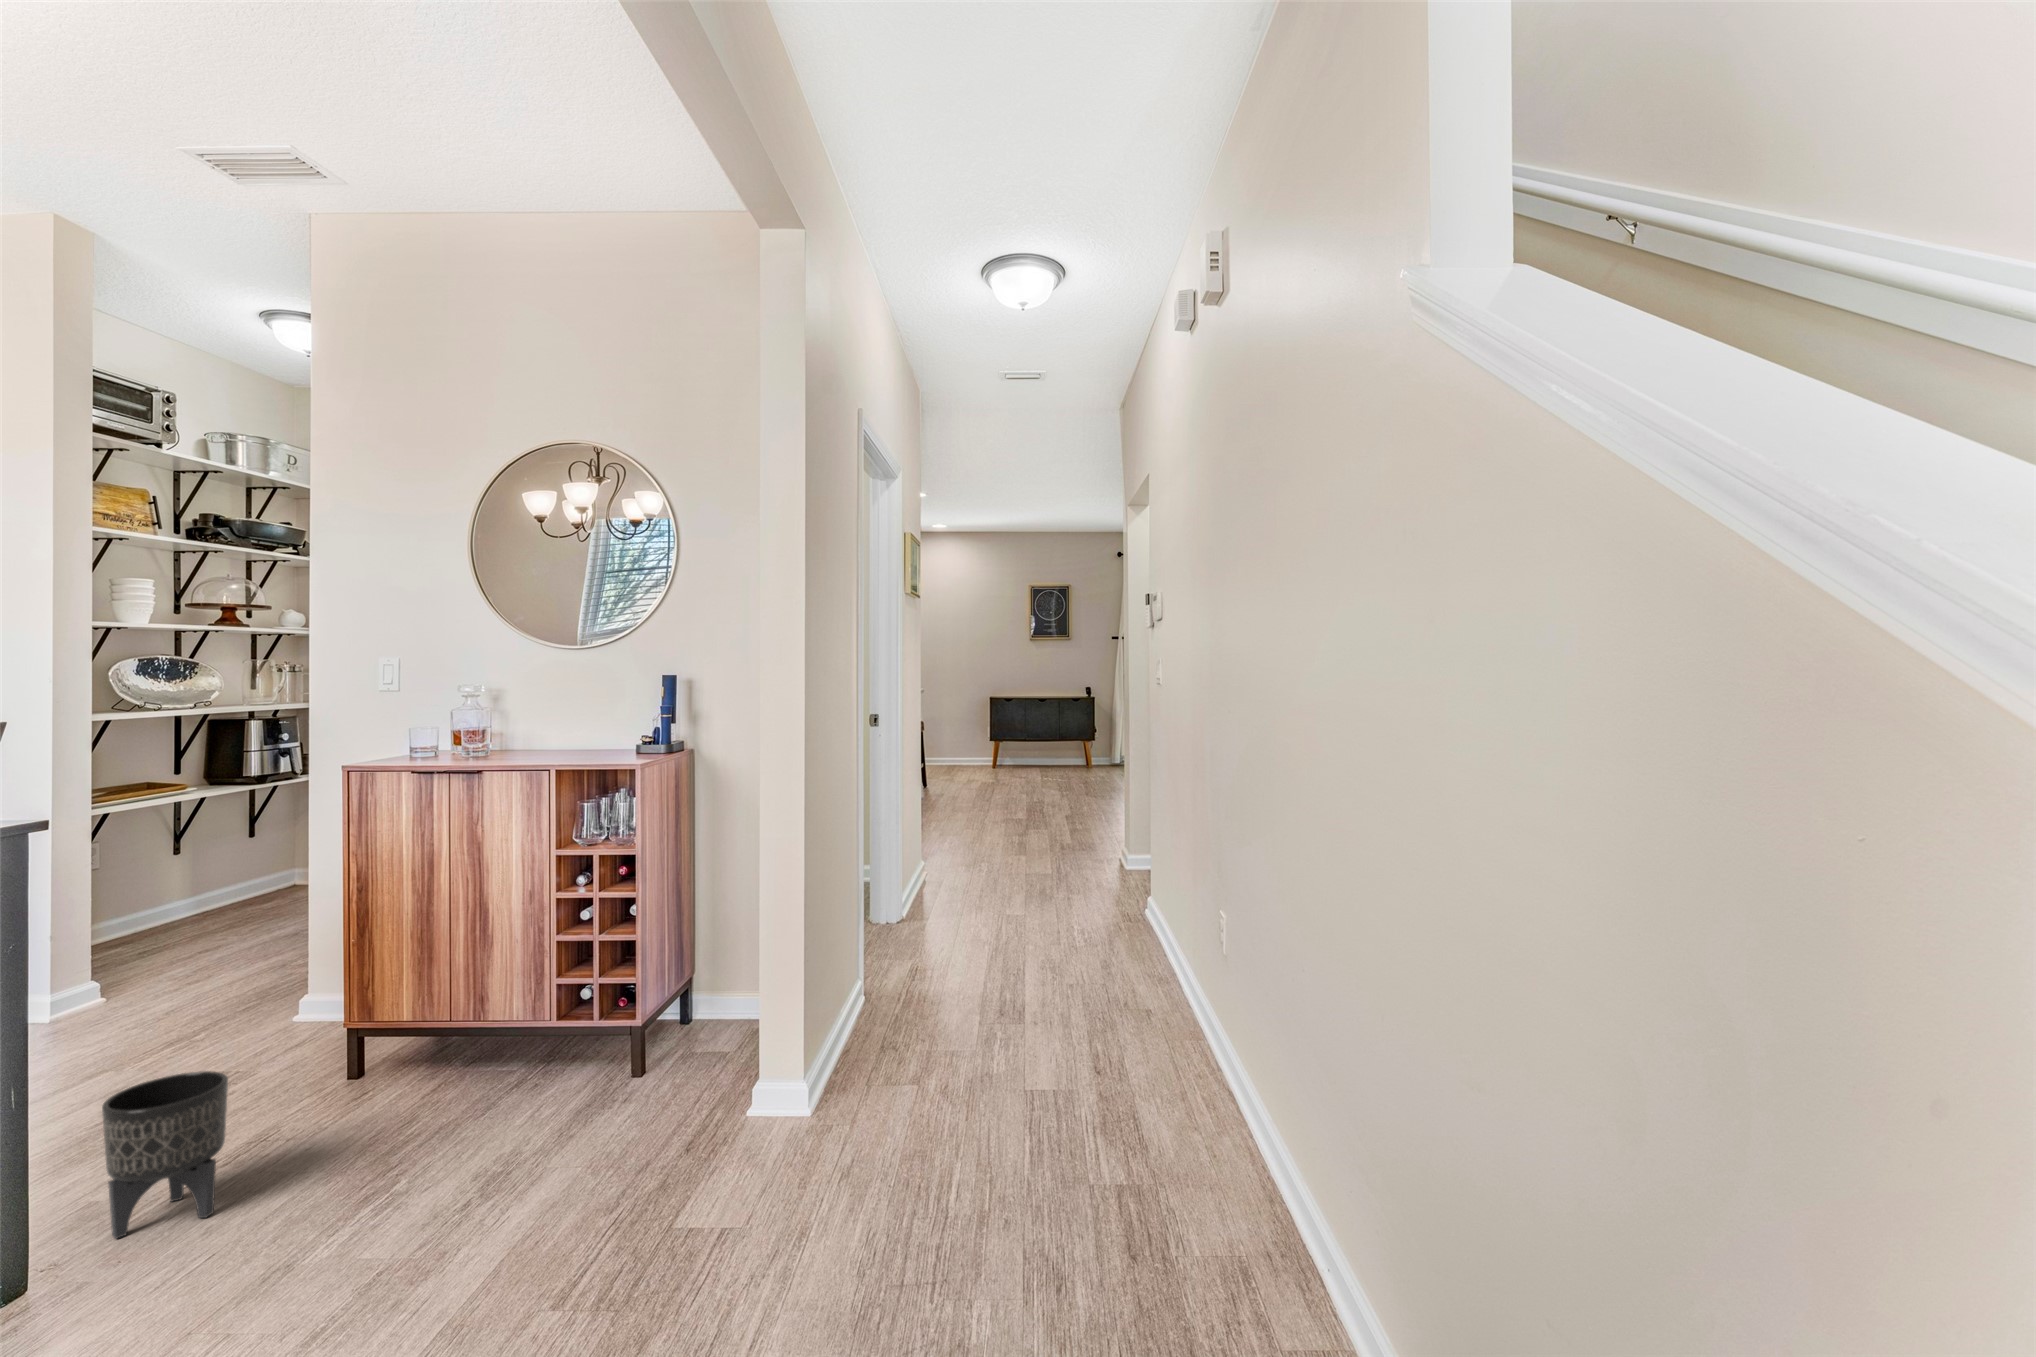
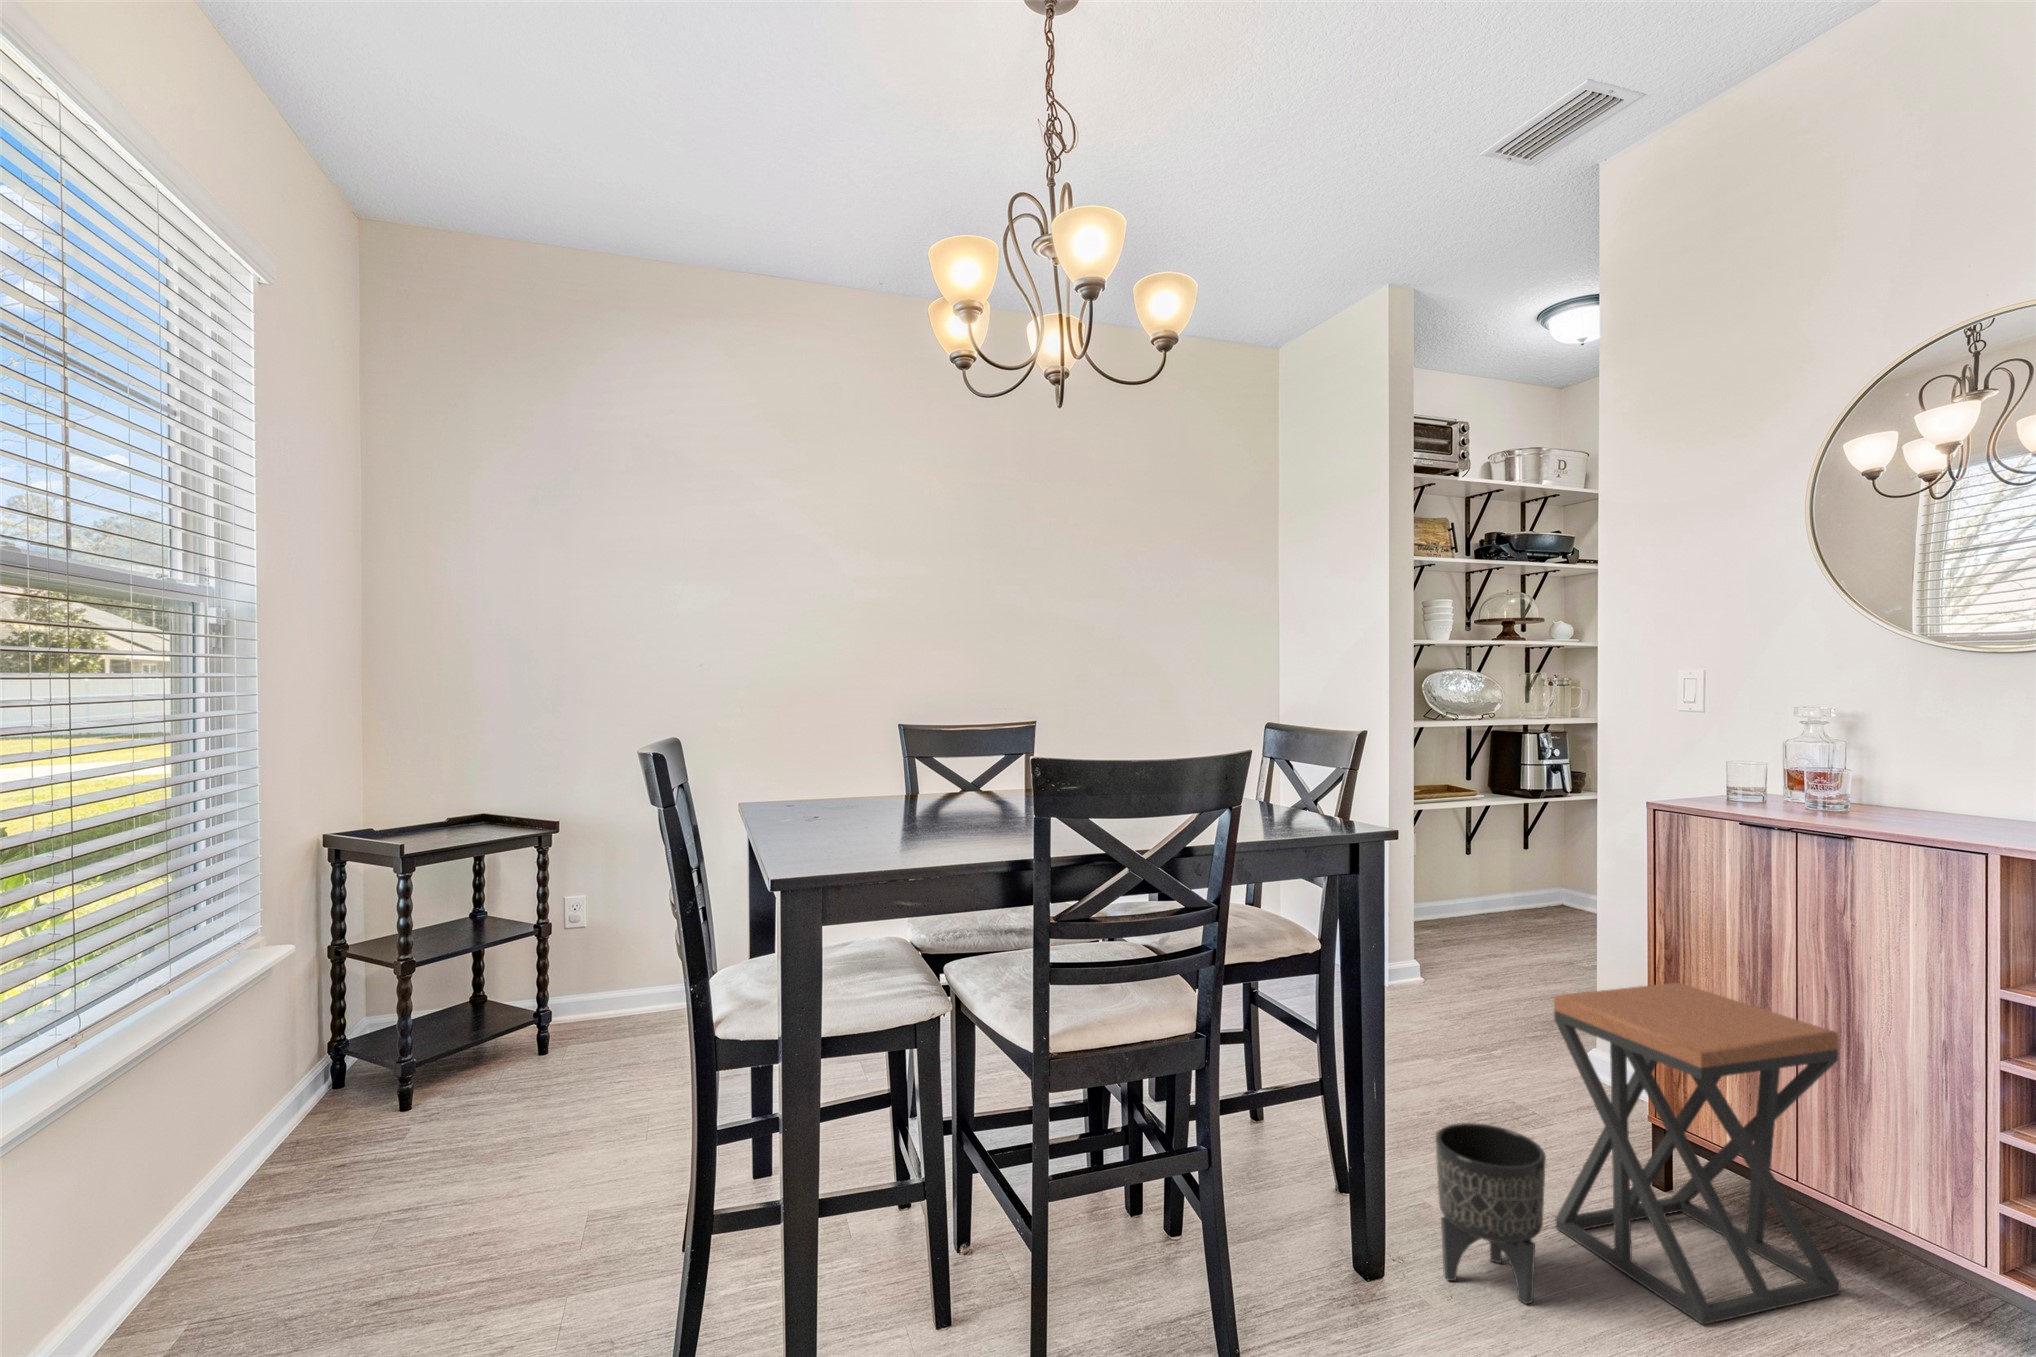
stool: none [244,906,476,1159] -> present [1554,983,1840,1325]

